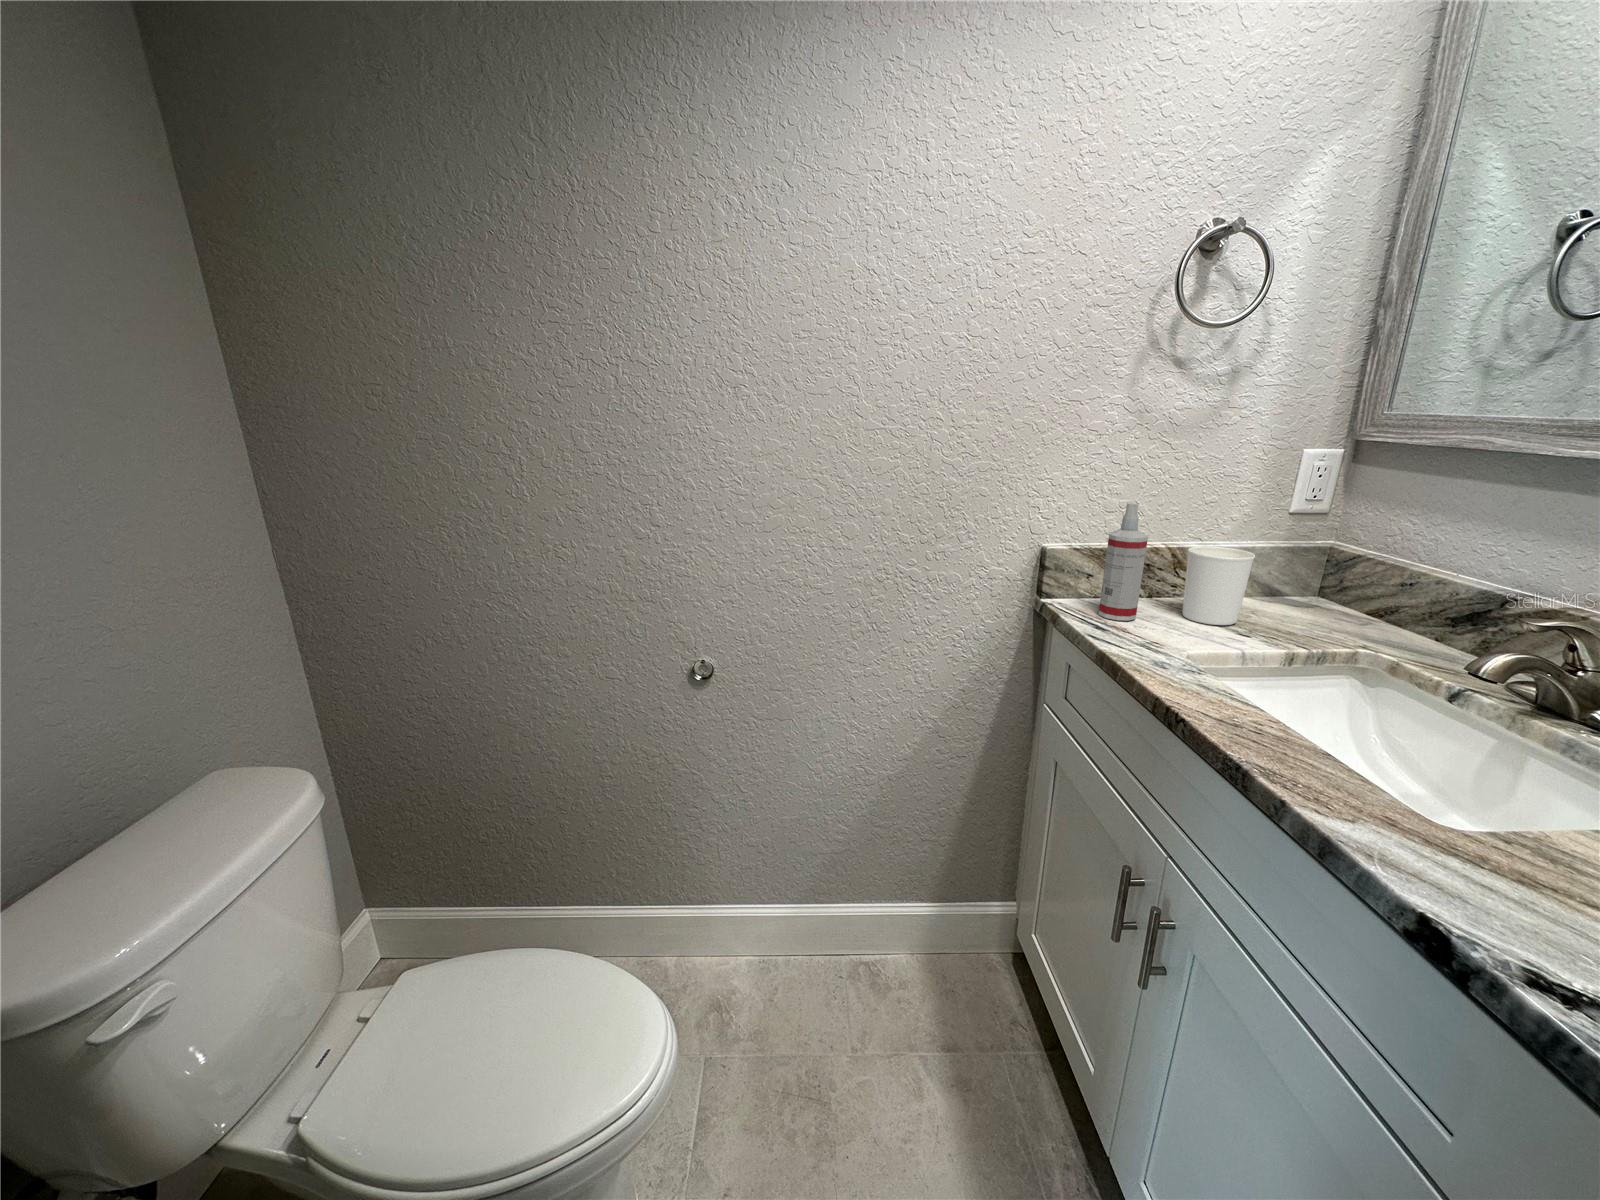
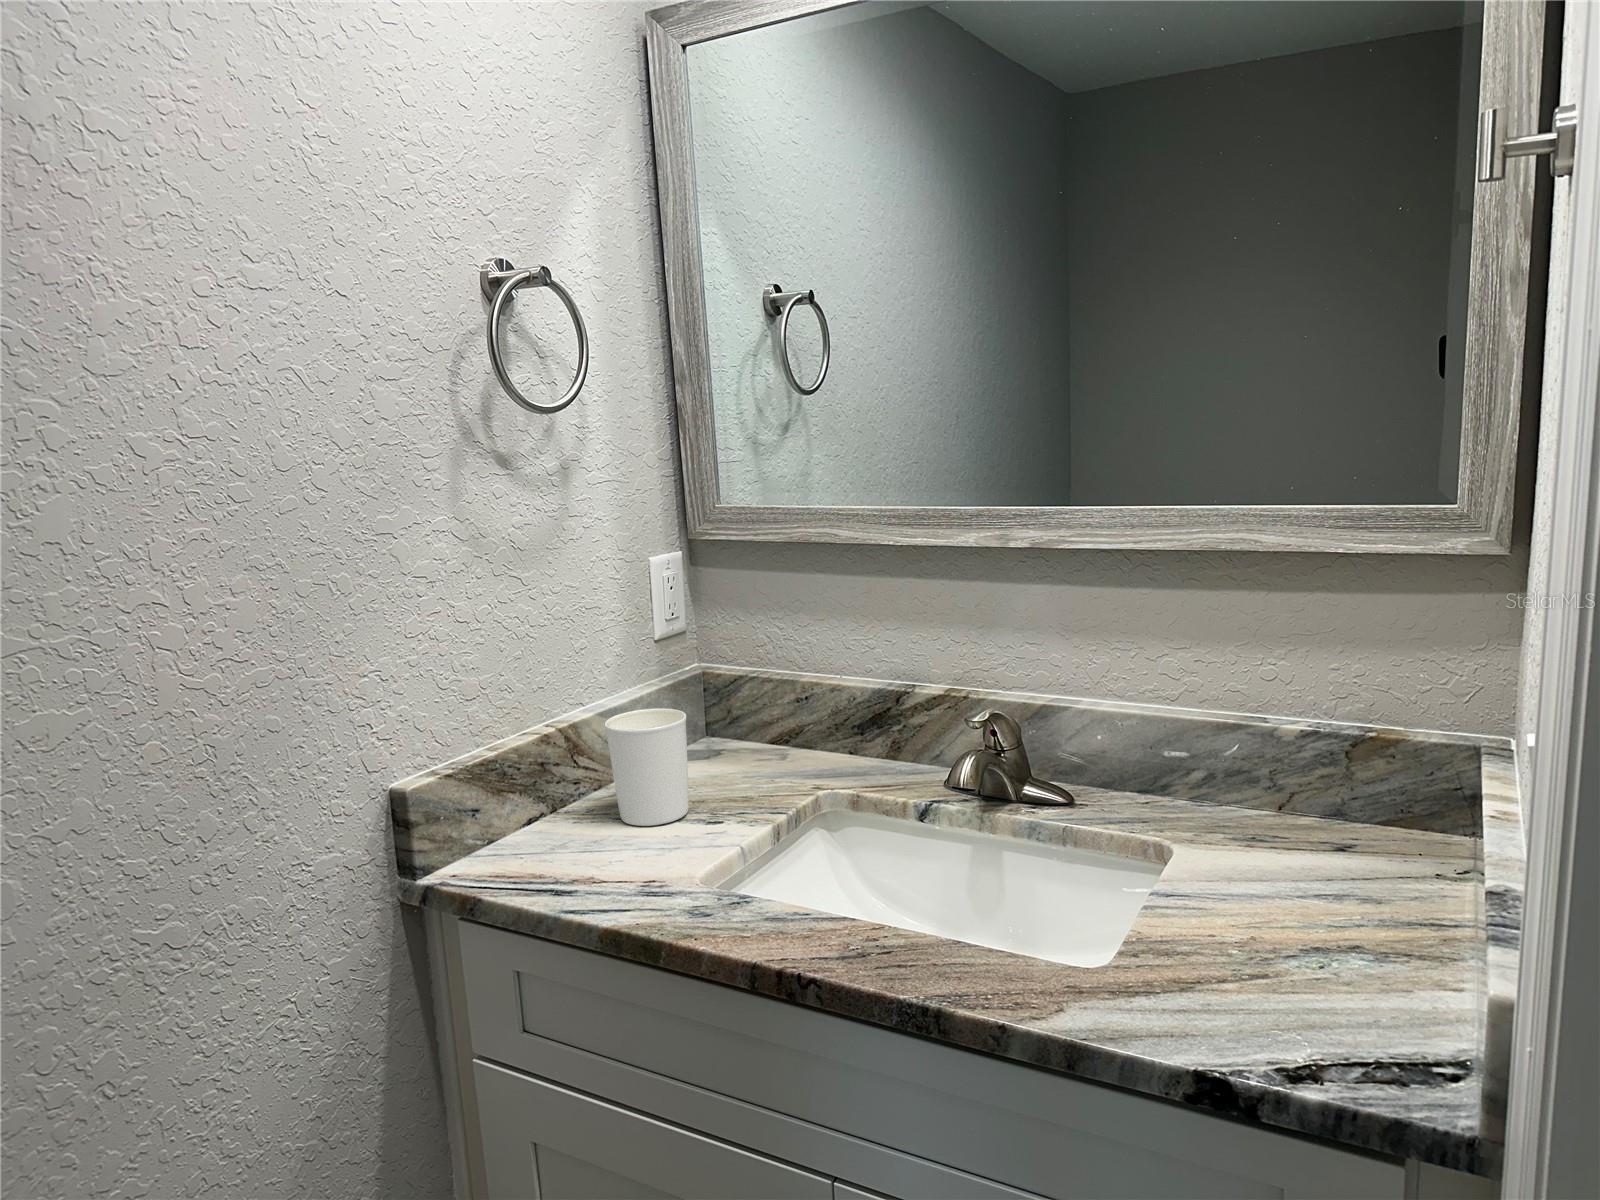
spray bottle: present [1099,503,1148,621] -> none [512,680,585,870]

